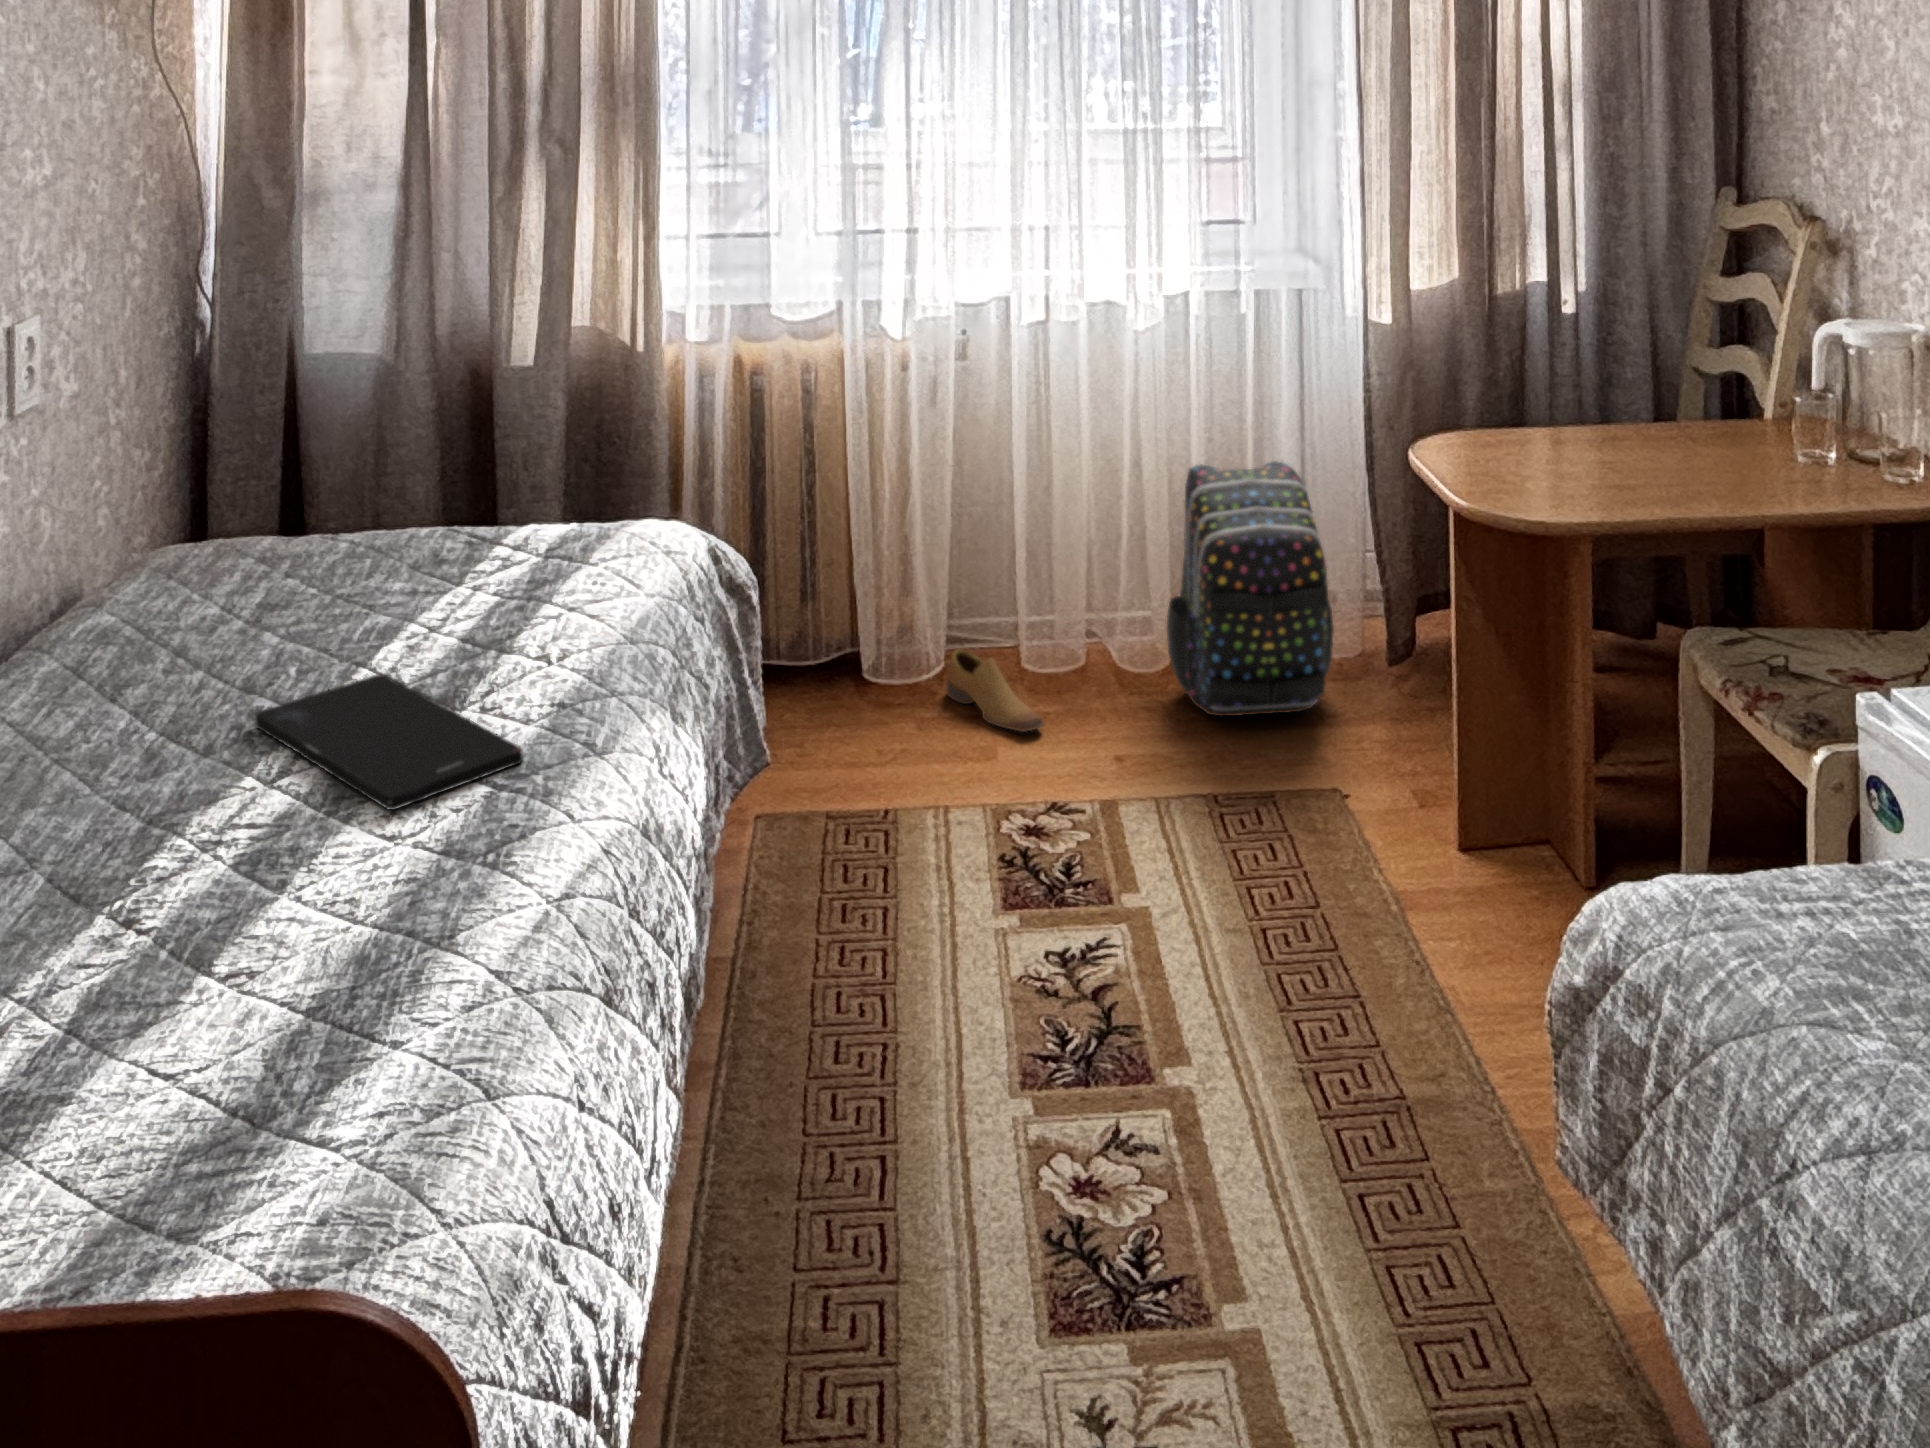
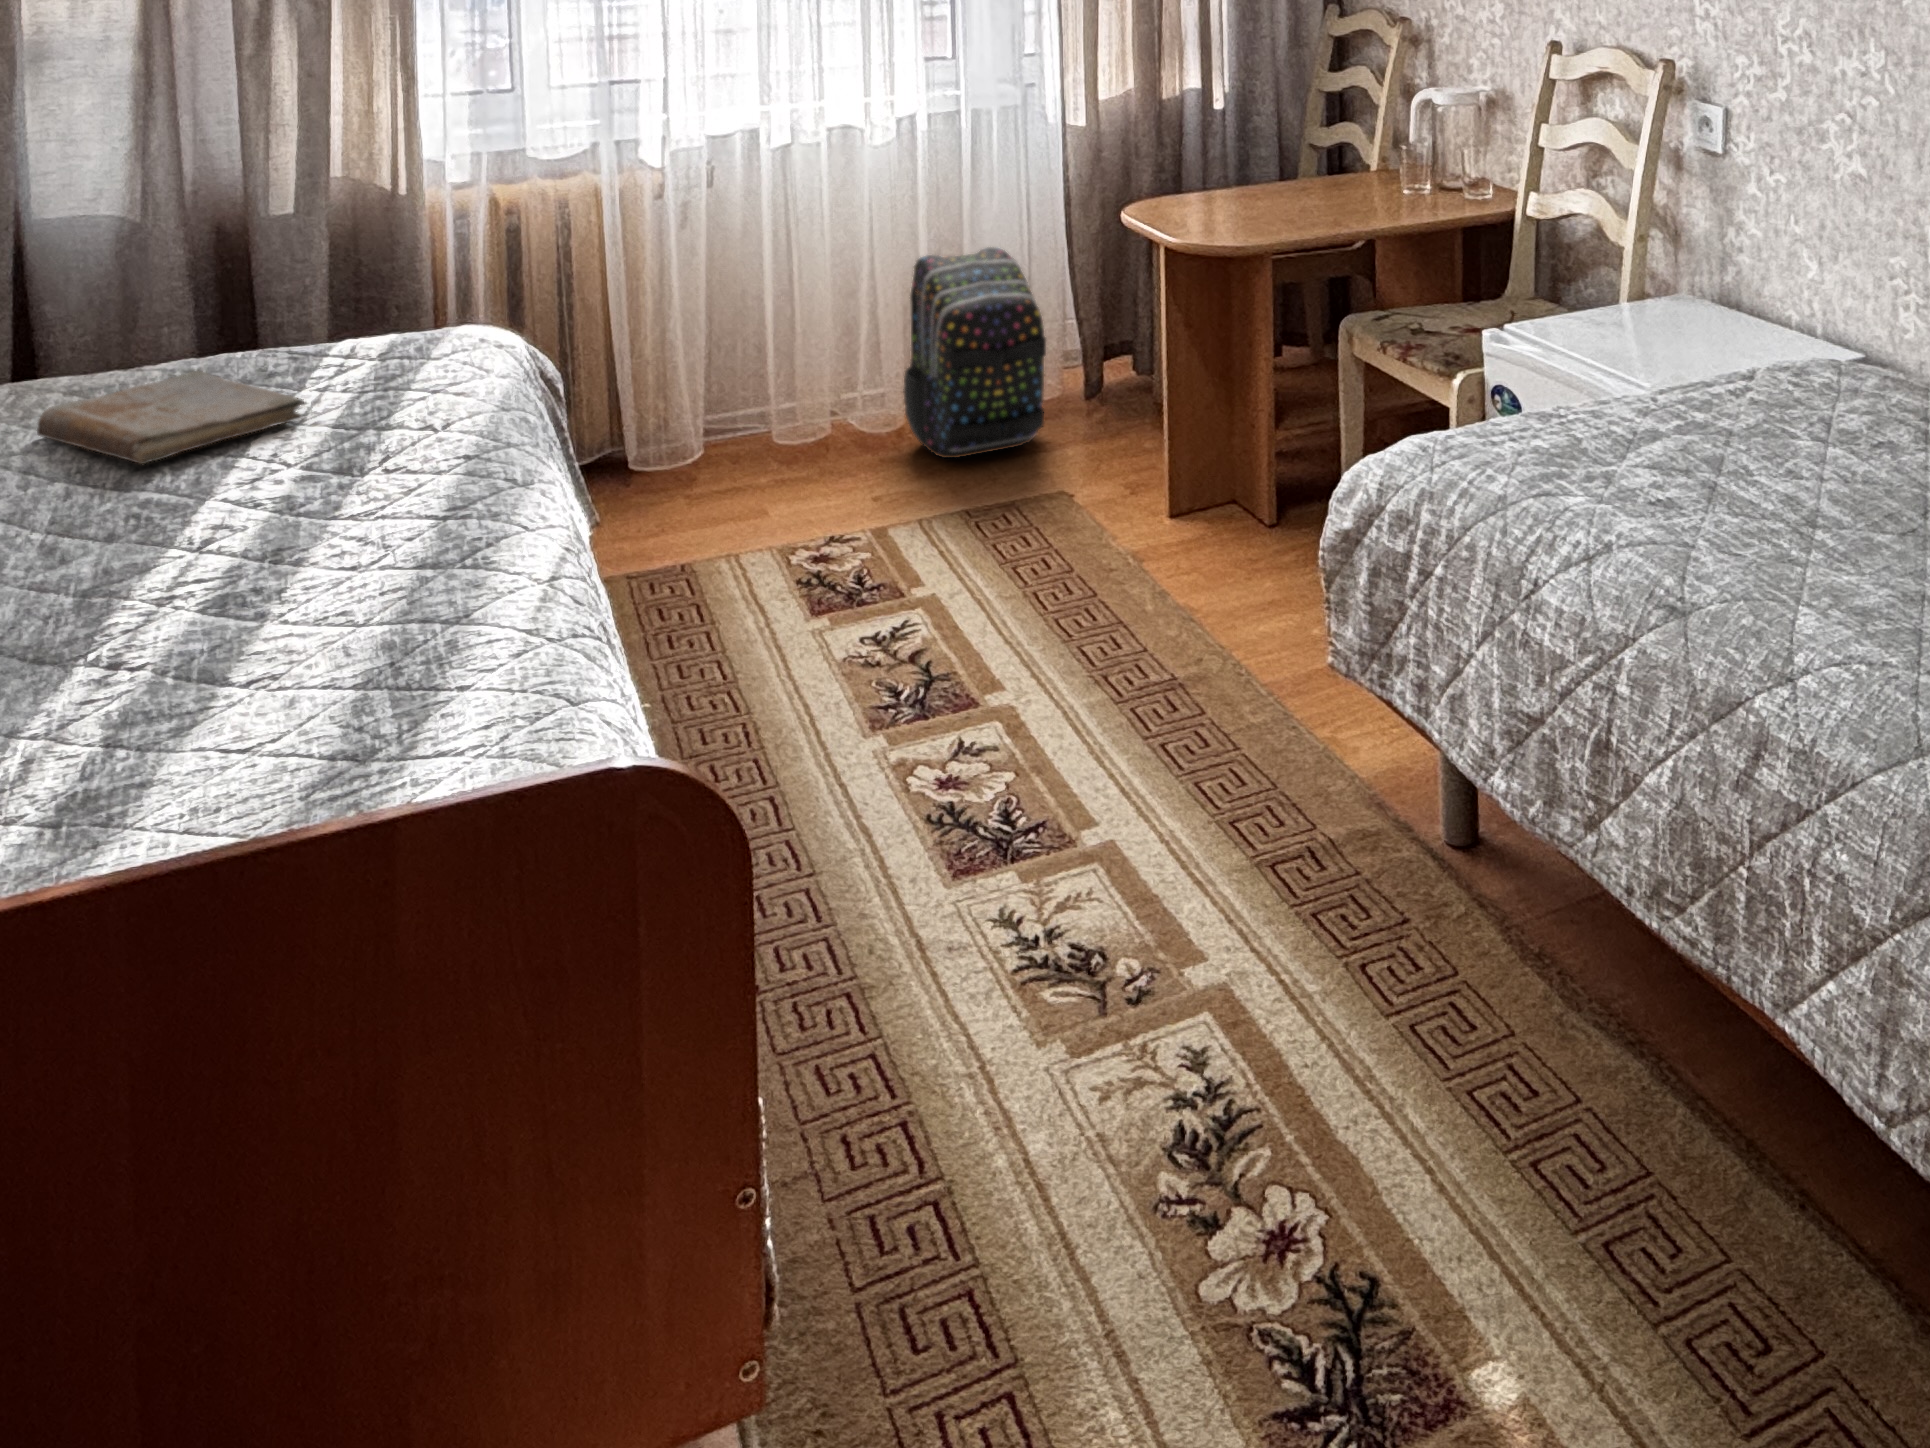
book: none [218,550,445,662] -> present [37,371,304,464]
shoe: present [946,649,1044,732] -> none [706,435,805,493]
smartphone: present [255,674,523,810] -> none [148,458,452,548]

